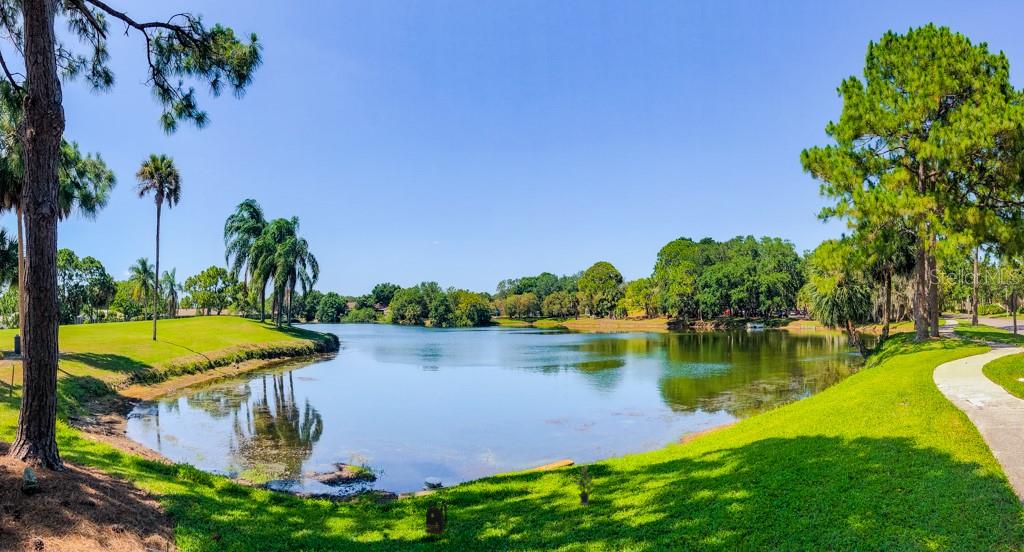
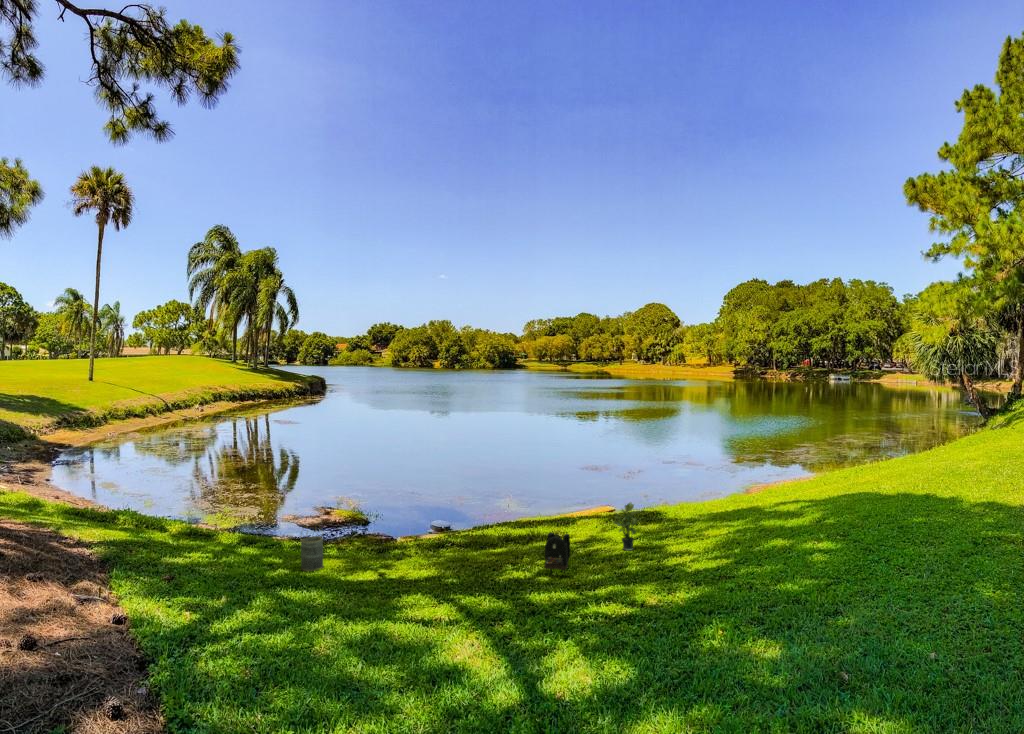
basket: none [319,490,339,531] -> present [300,534,324,571]
backpack: present [425,503,447,537] -> present [544,533,570,574]

